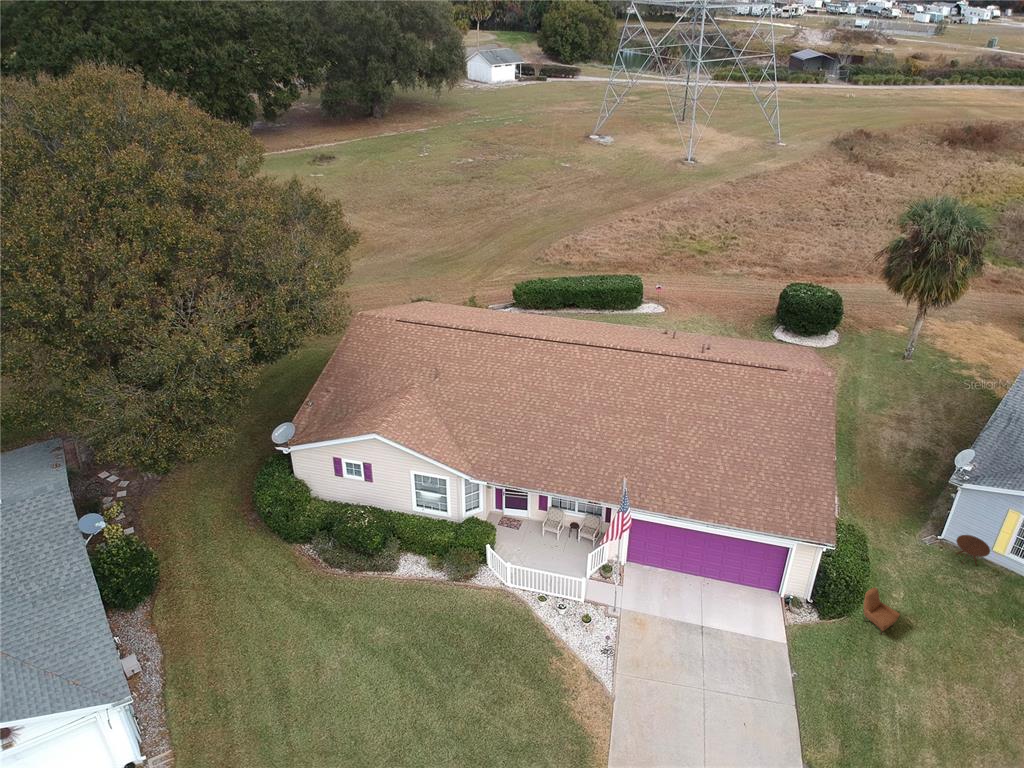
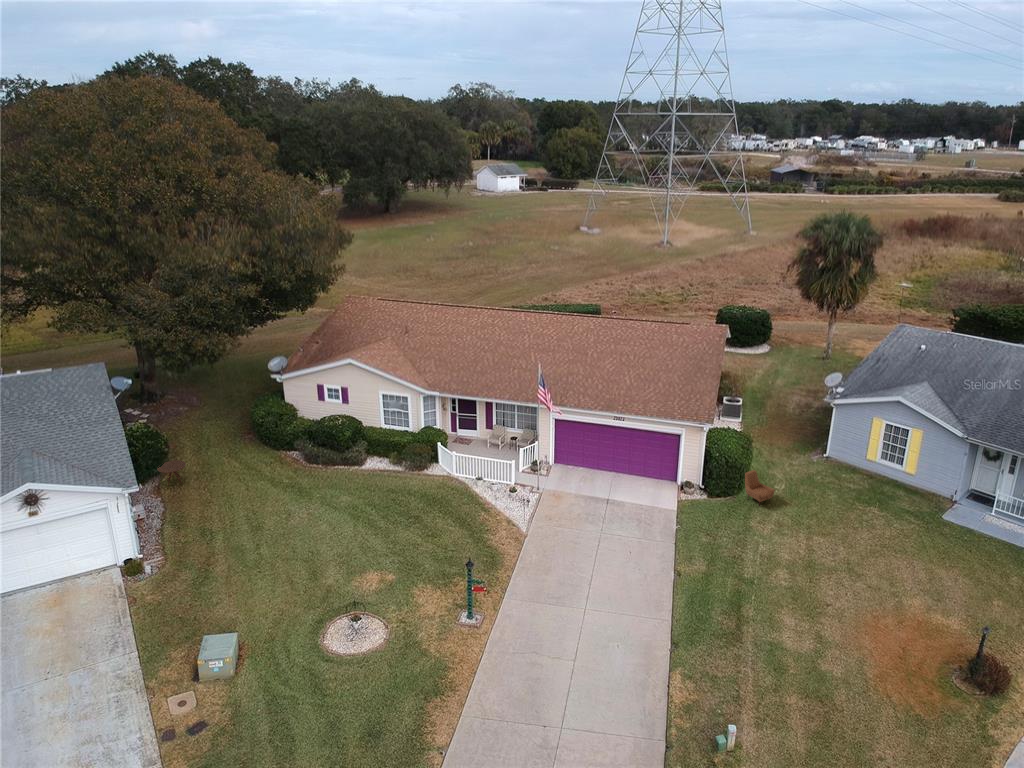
round table: present [956,535,990,565] -> present [157,460,186,486]

